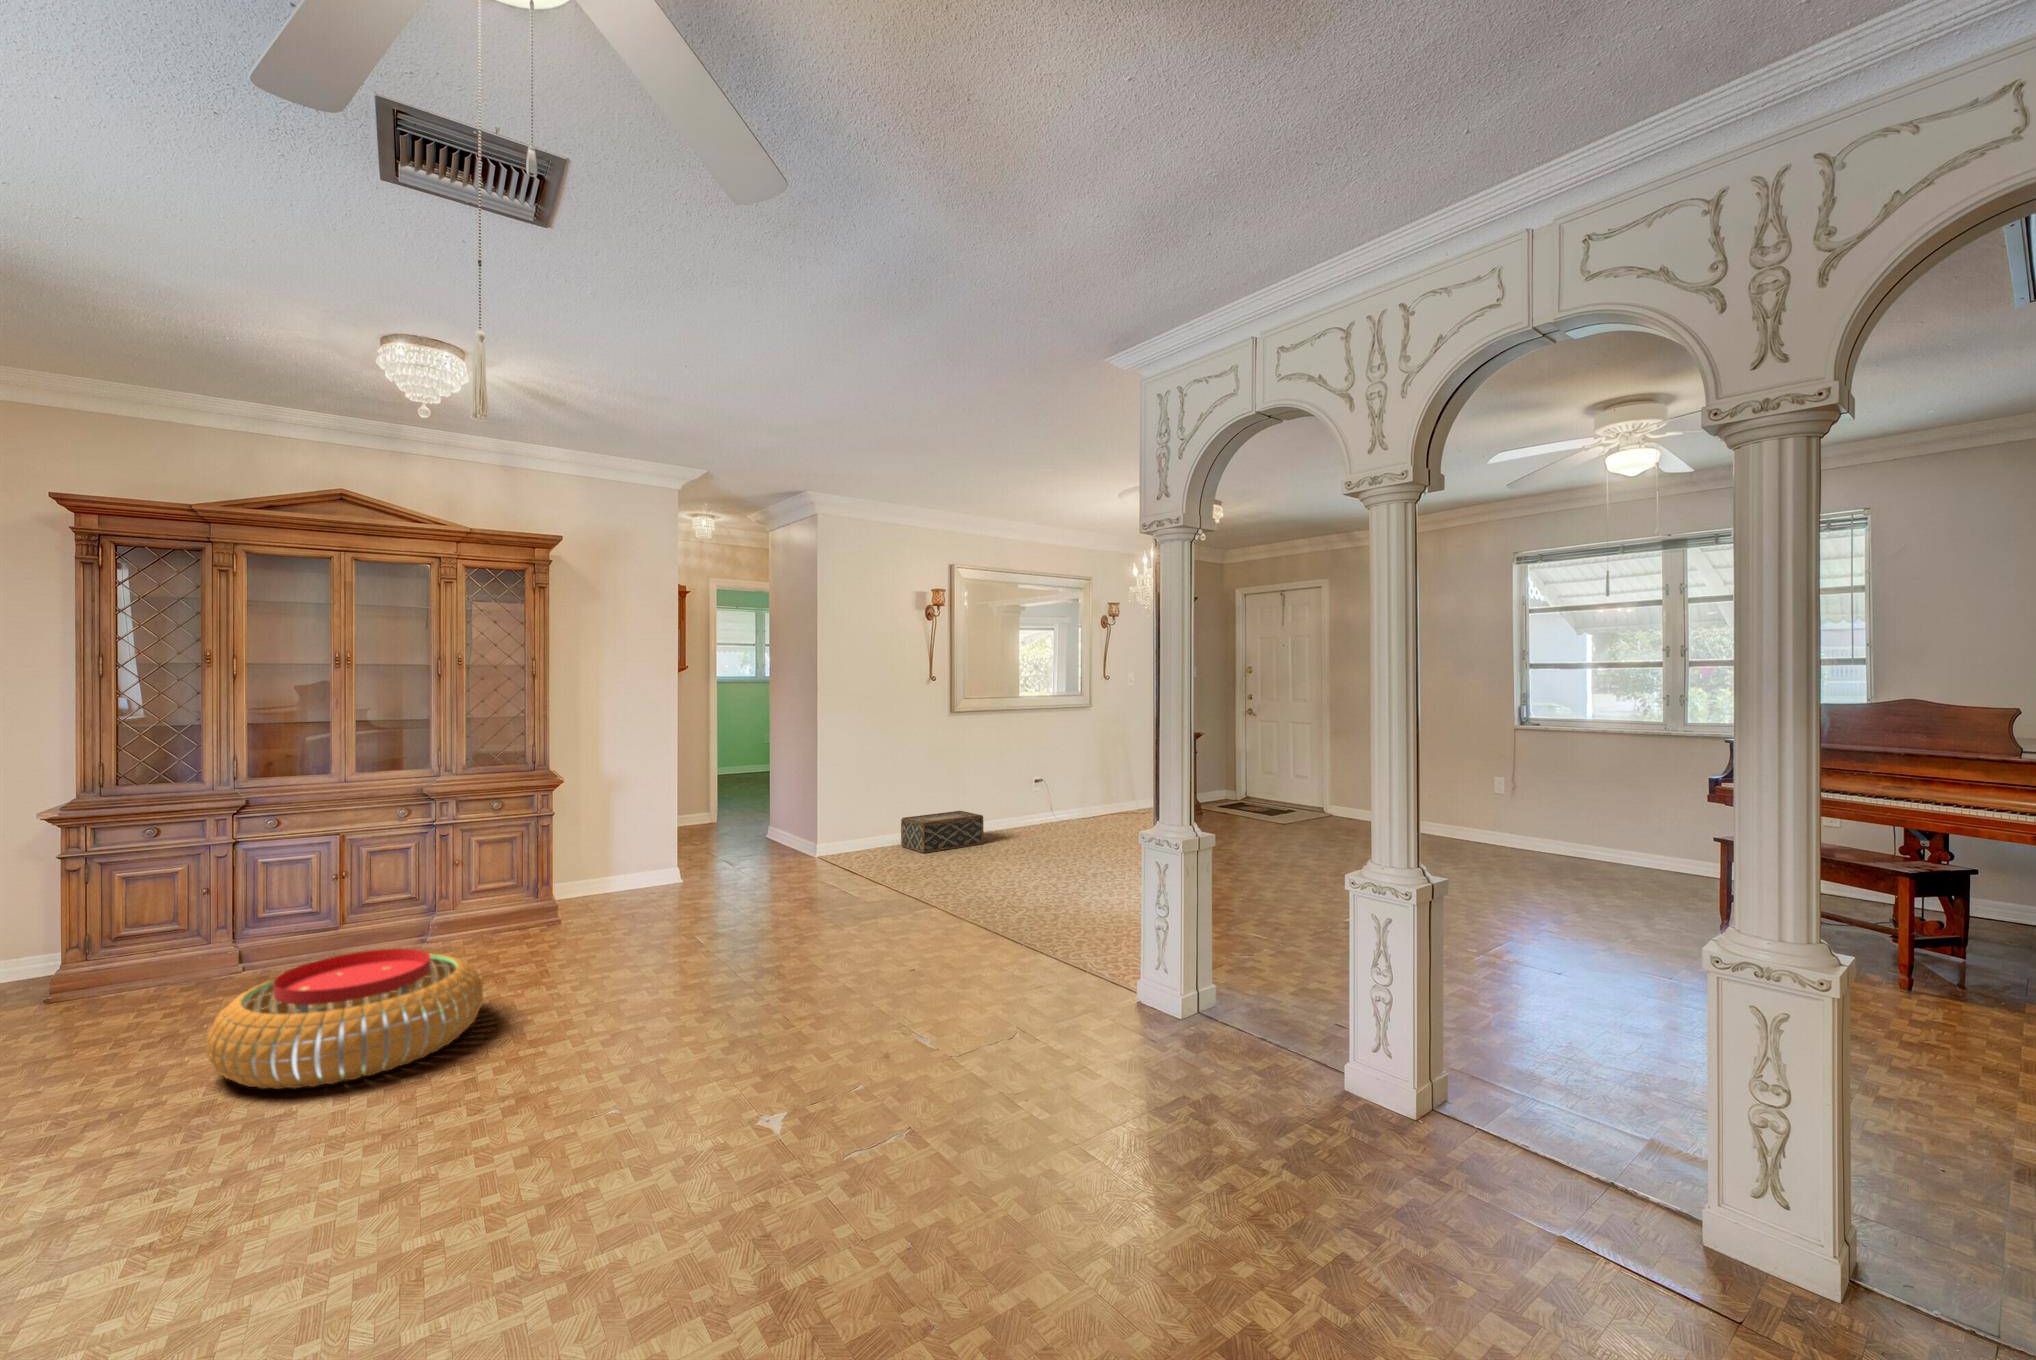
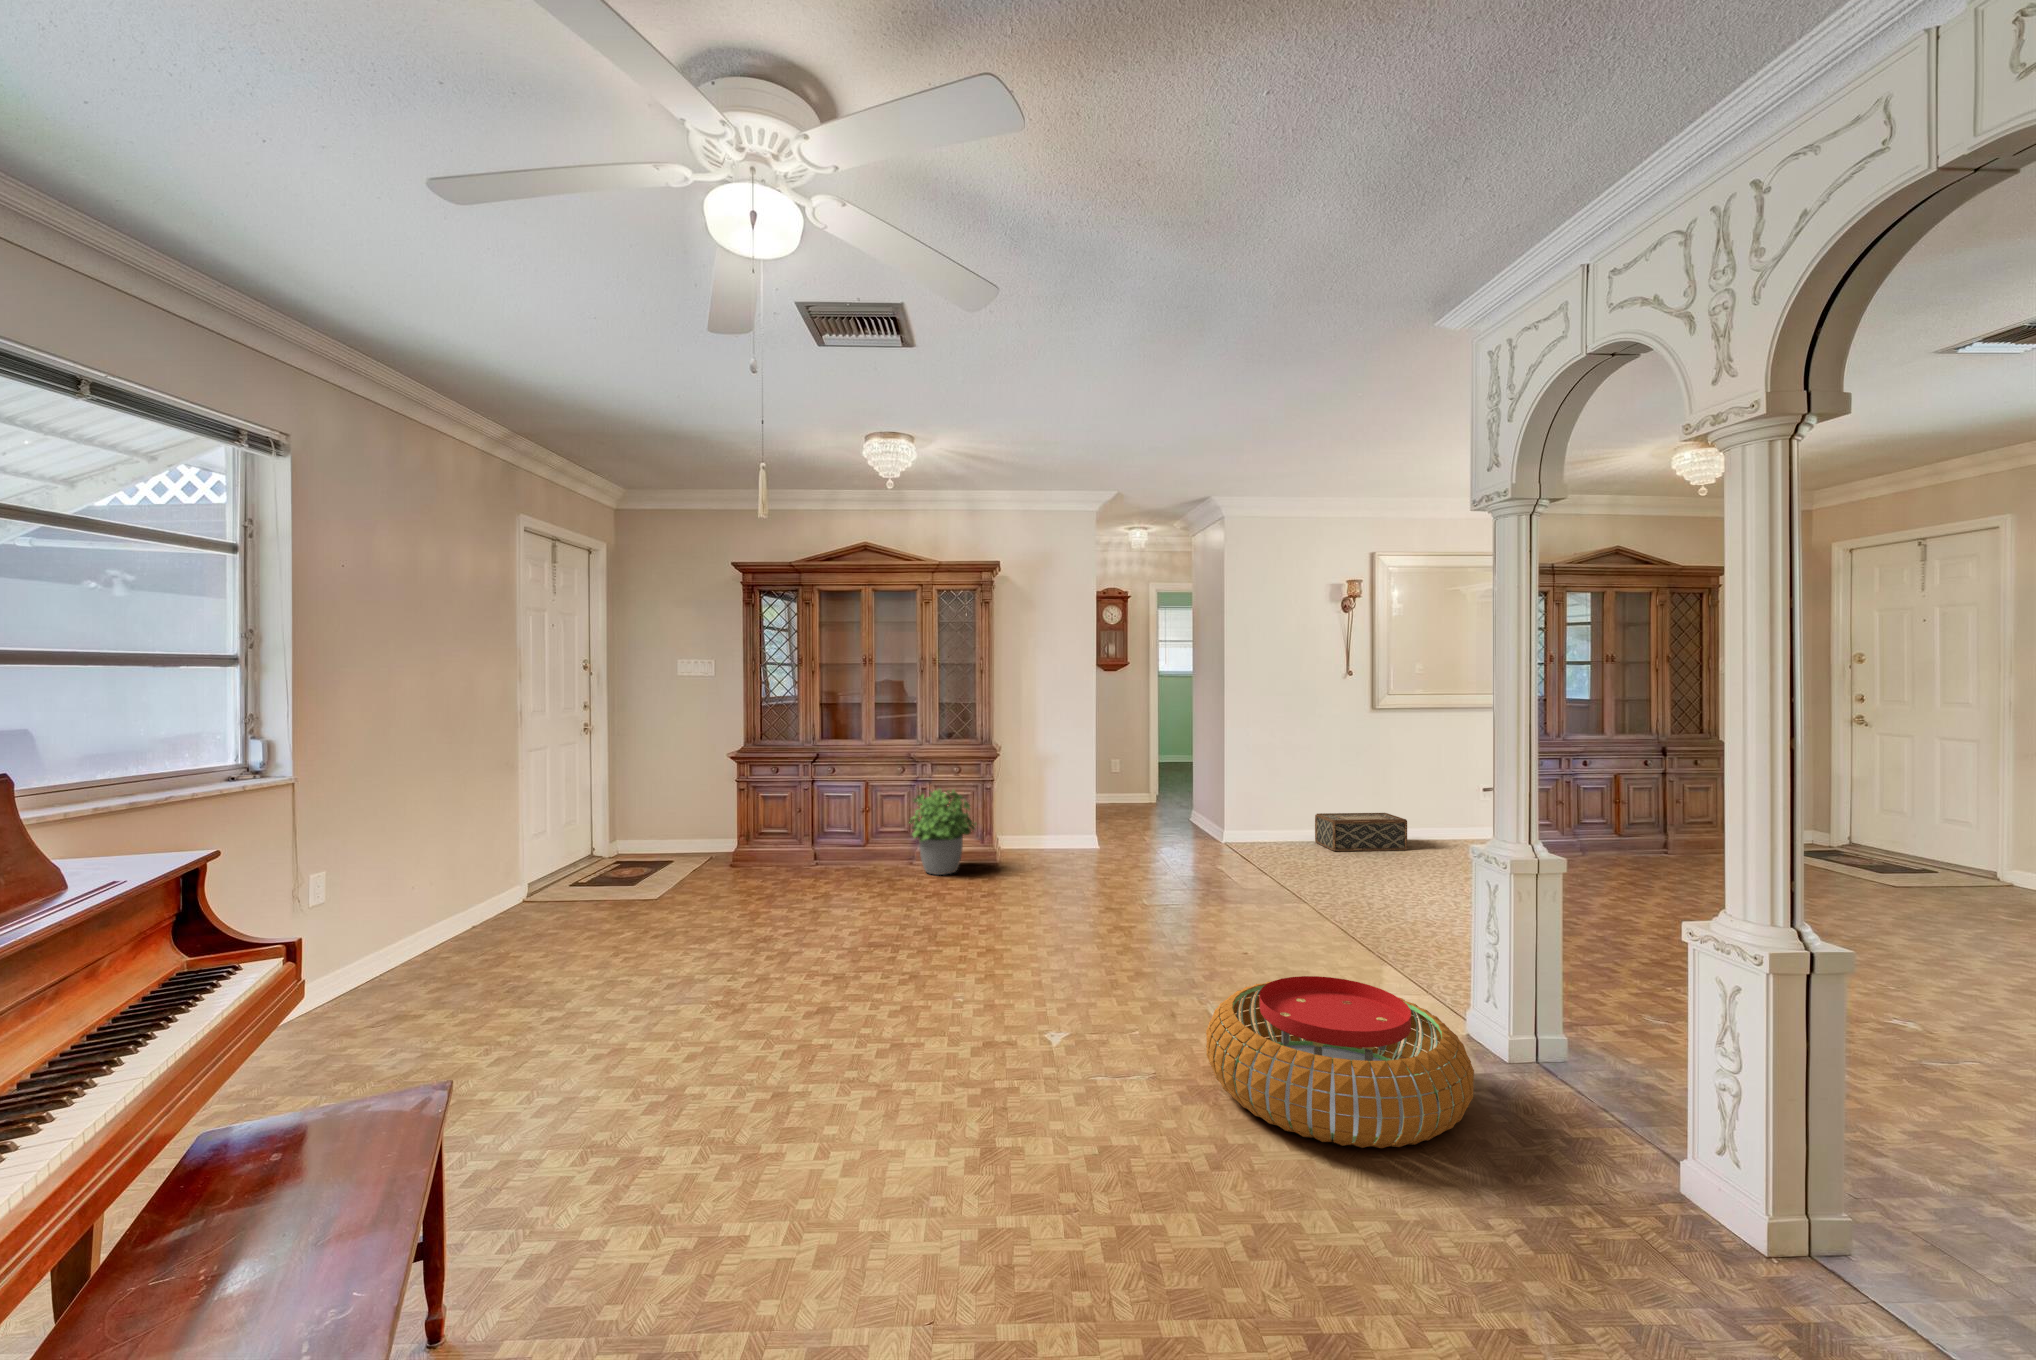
potted plant: none [427,831,536,946] -> present [909,789,976,875]
pouf: present [207,949,483,1089] -> present [1206,976,1474,1148]

